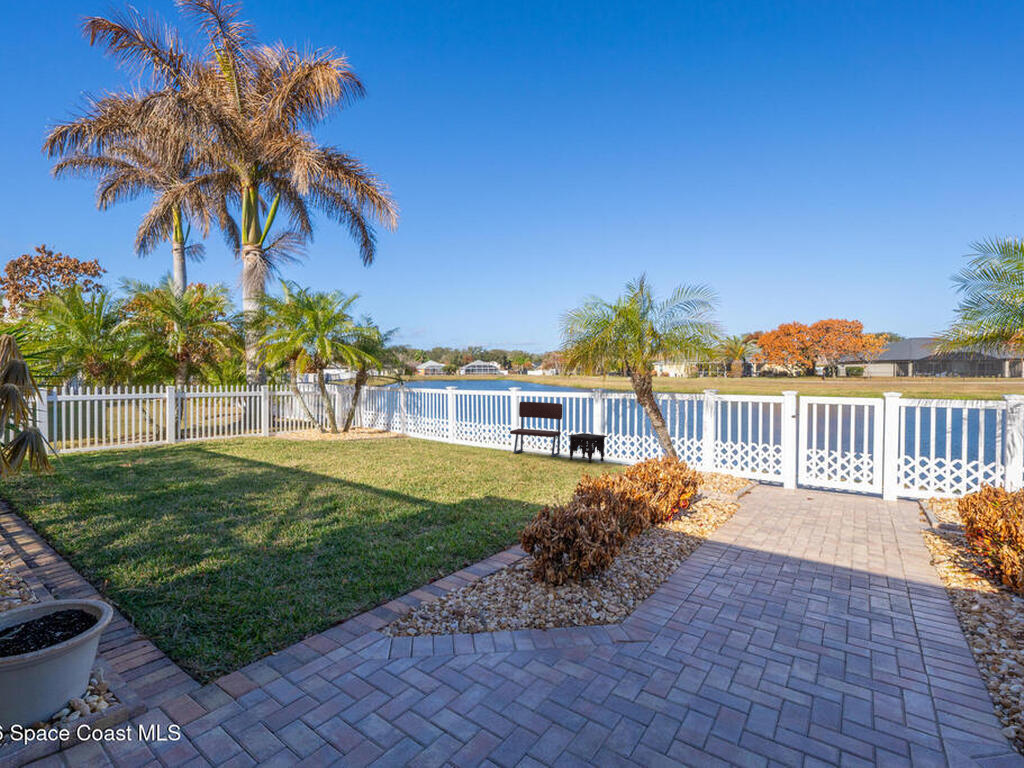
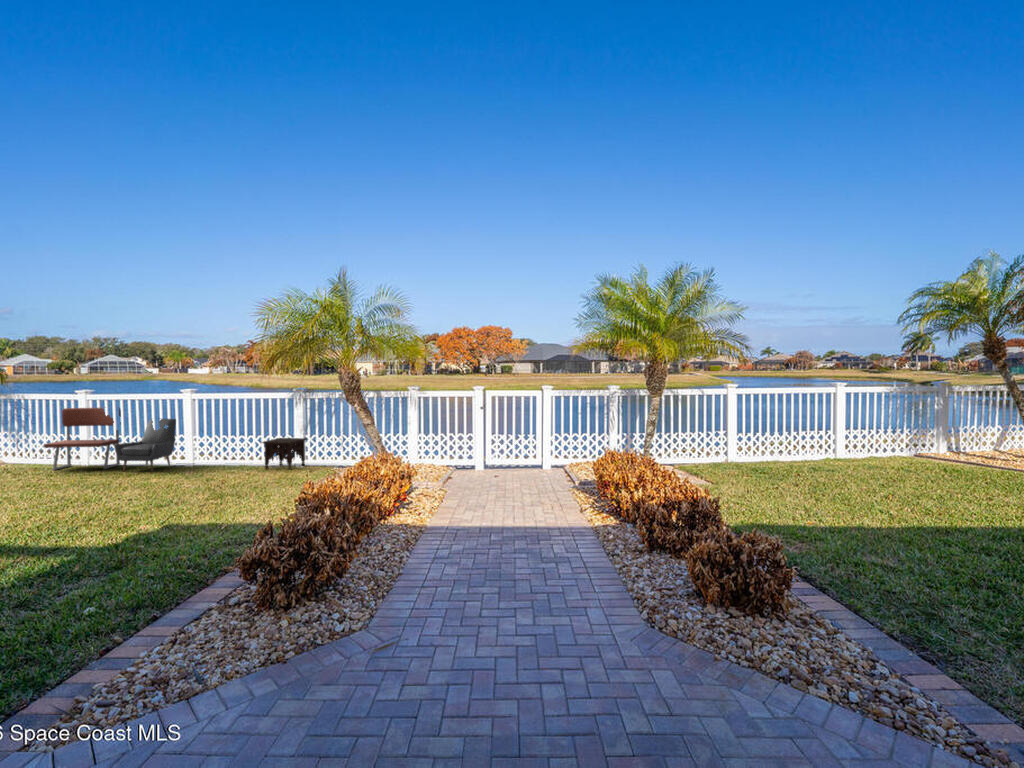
bench: present [510,402,562,457] -> present [44,408,121,470]
chair: none [464,408,506,451] -> present [114,419,176,472]

